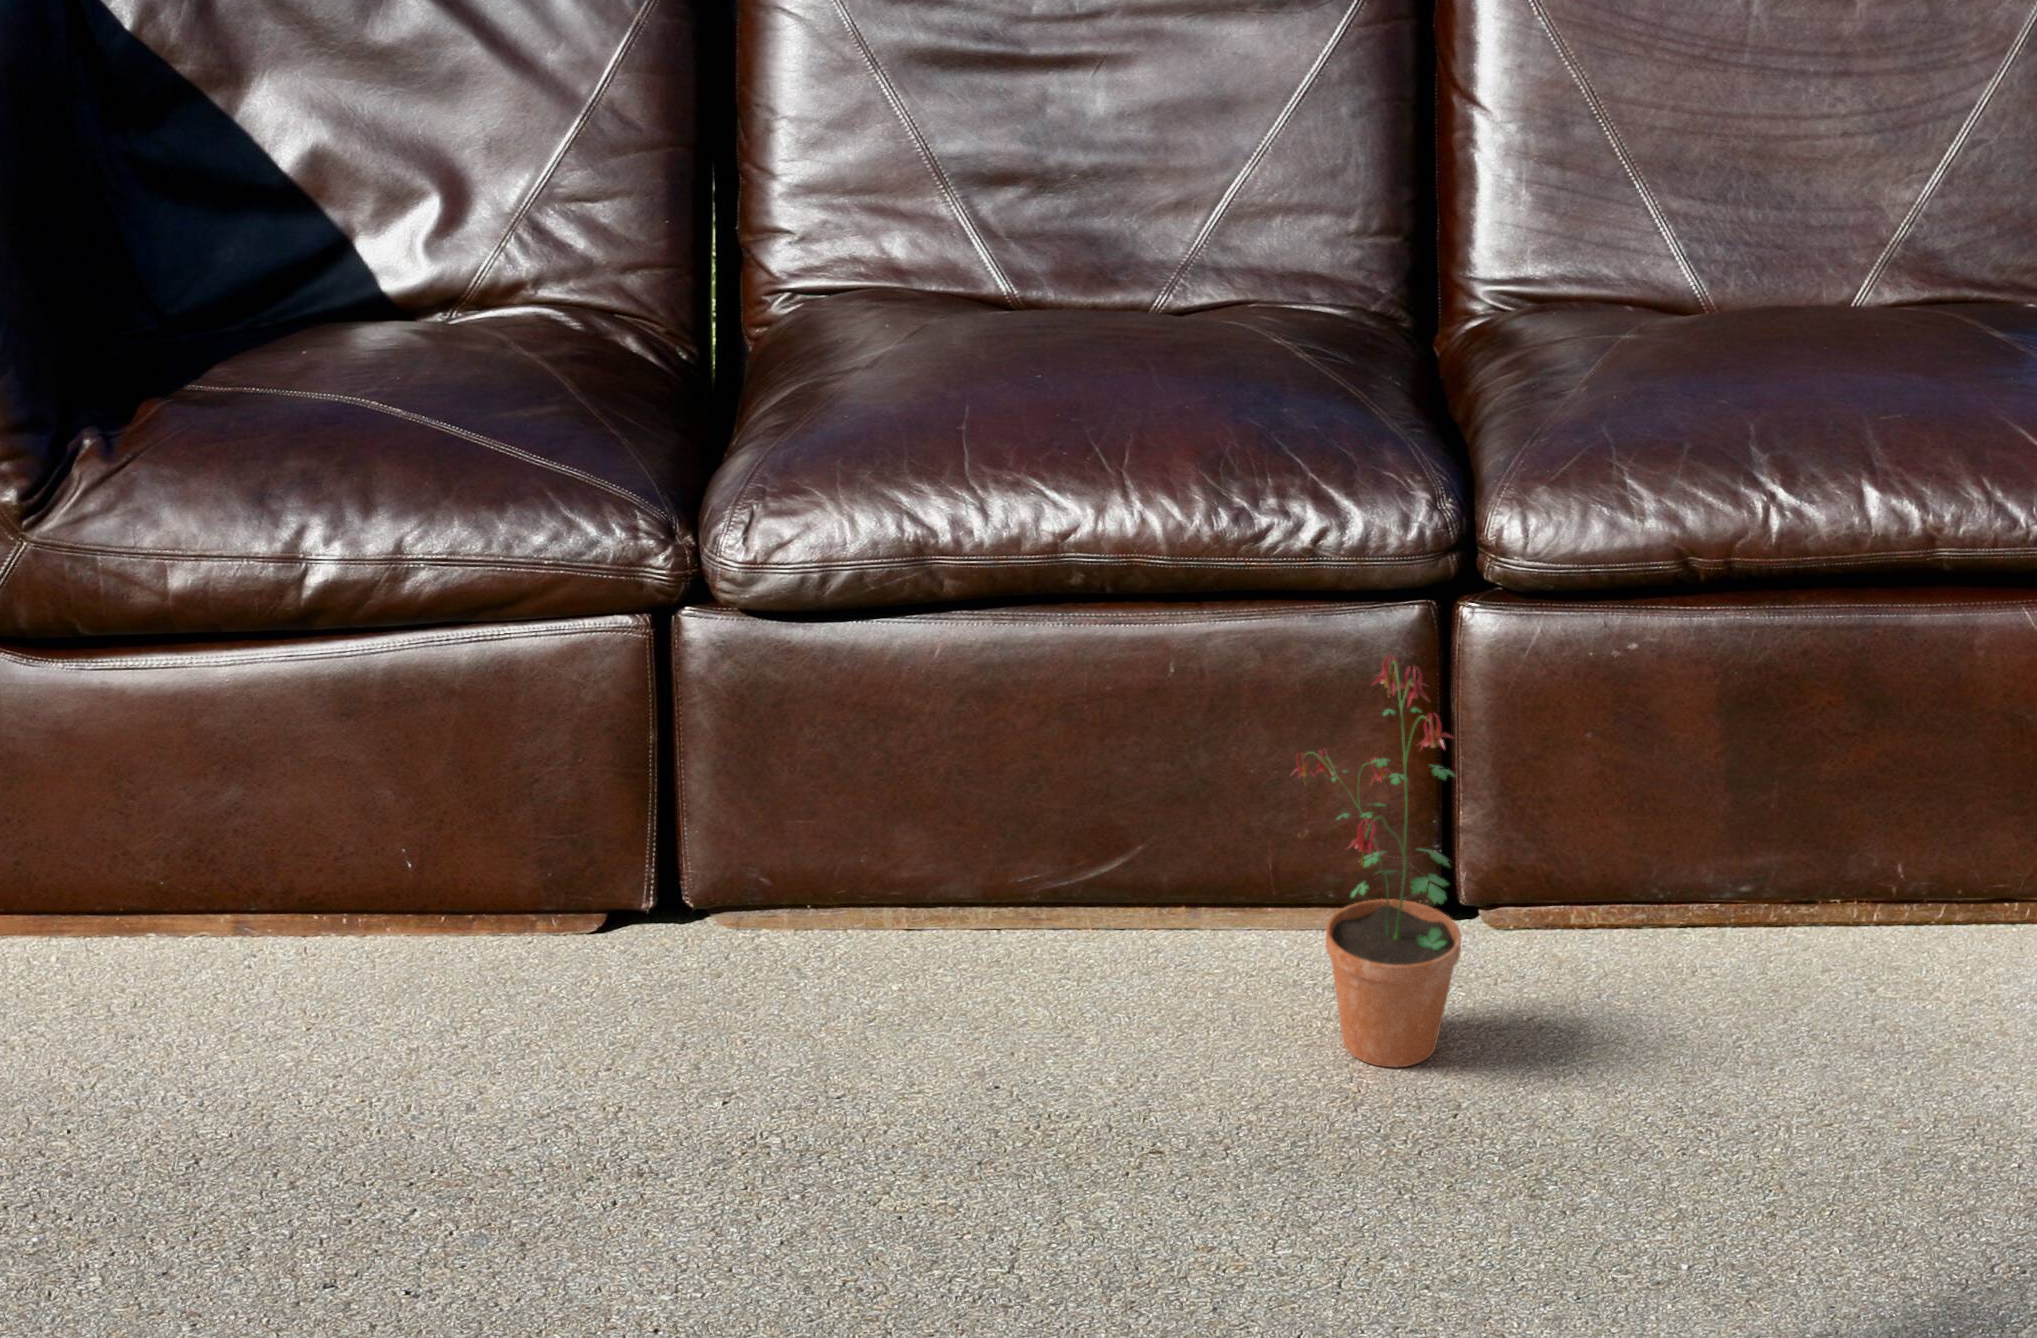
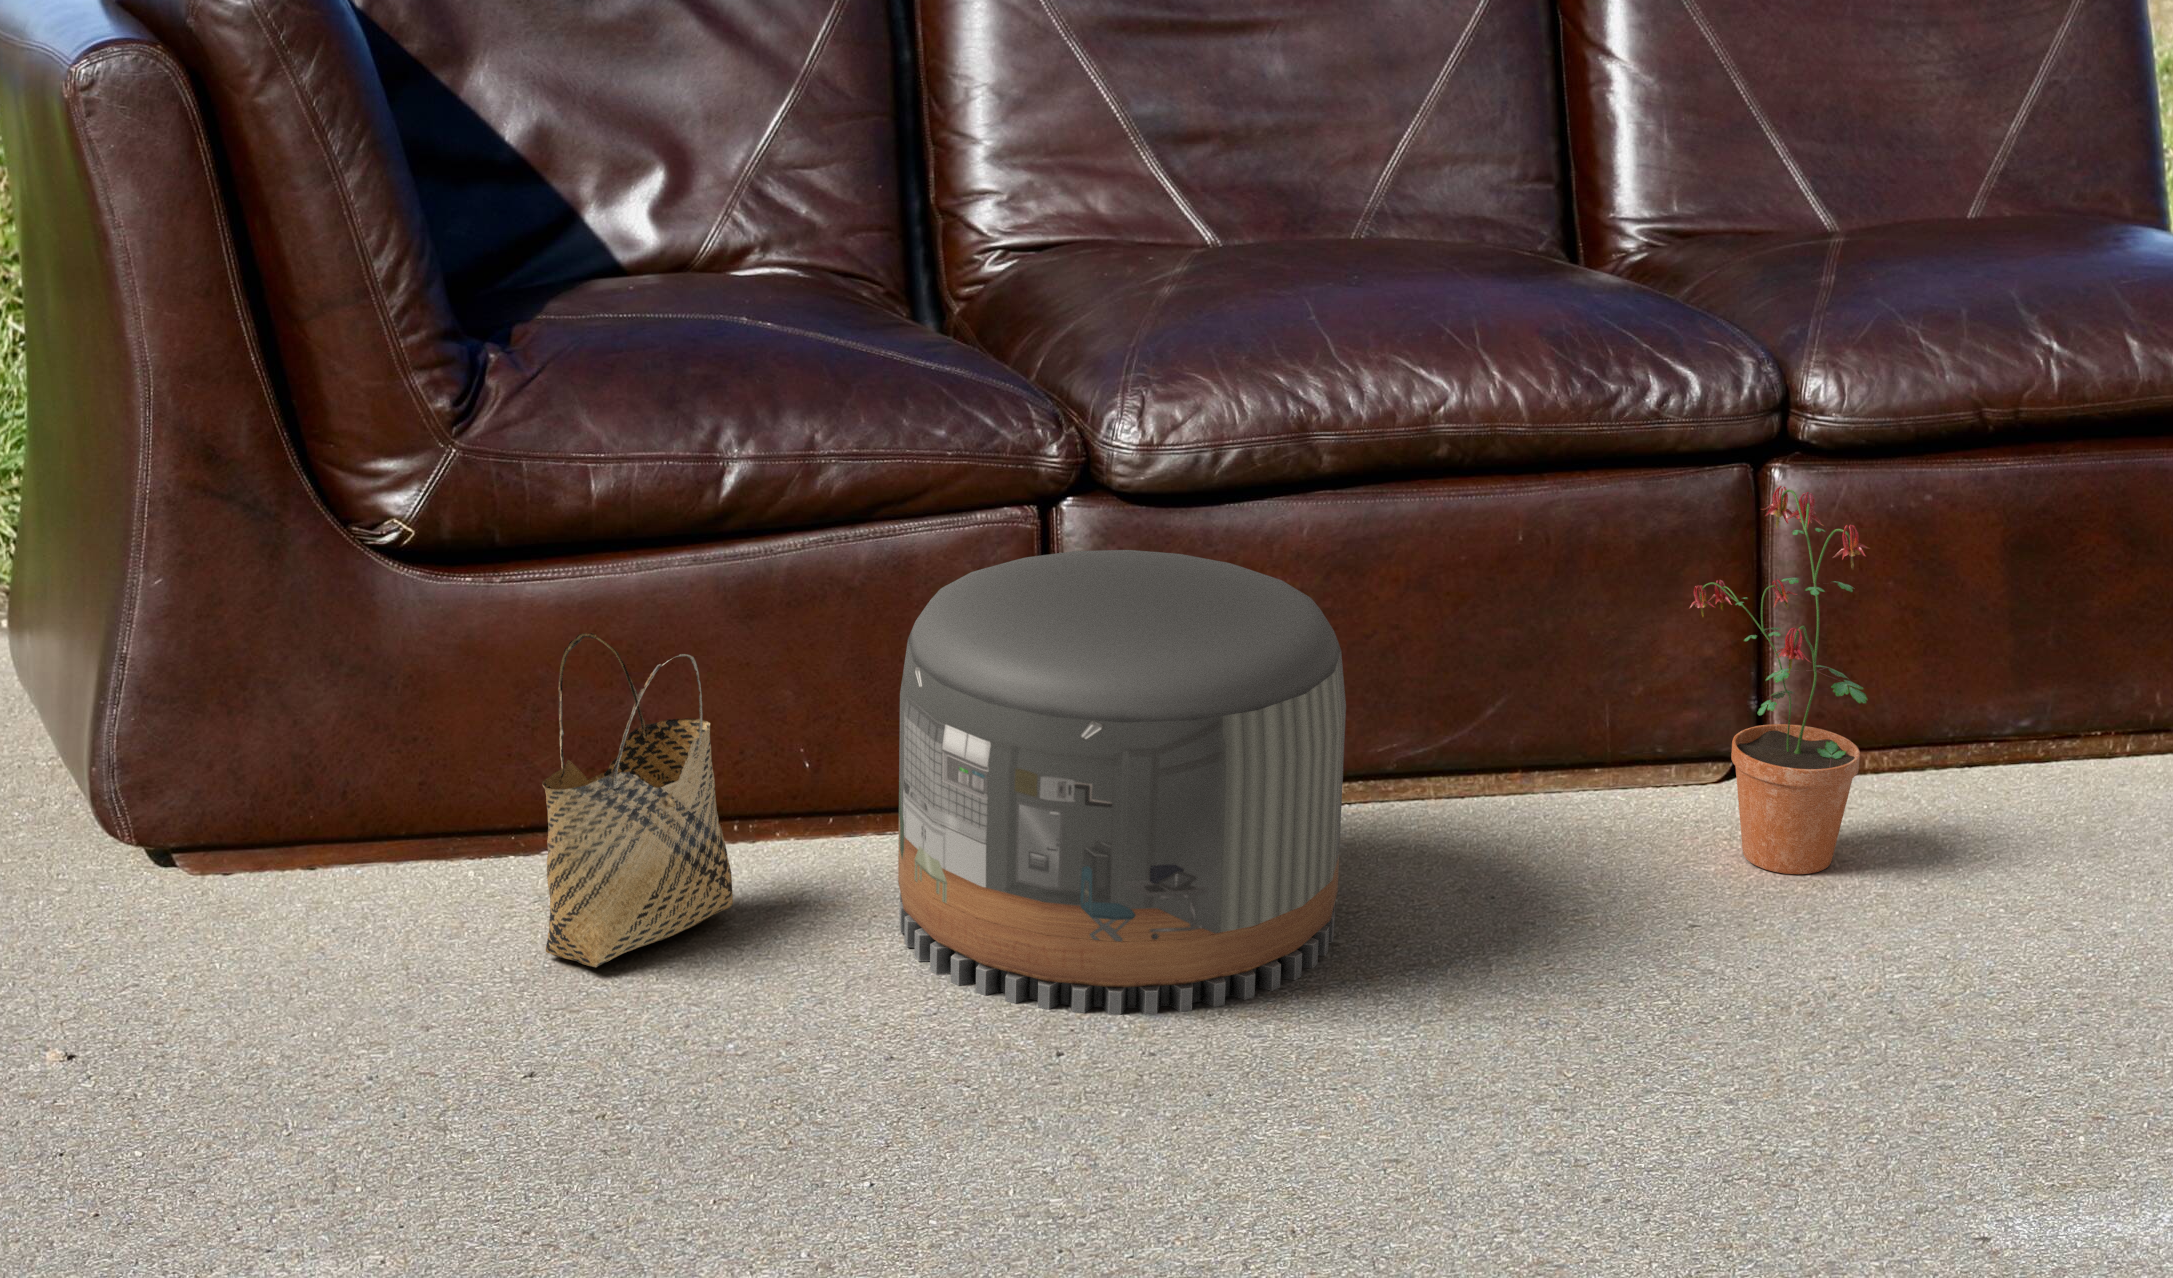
pouf: none [412,683,868,1191] -> present [898,550,1346,1015]
woven basket: none [65,750,287,1079] -> present [542,633,733,967]

